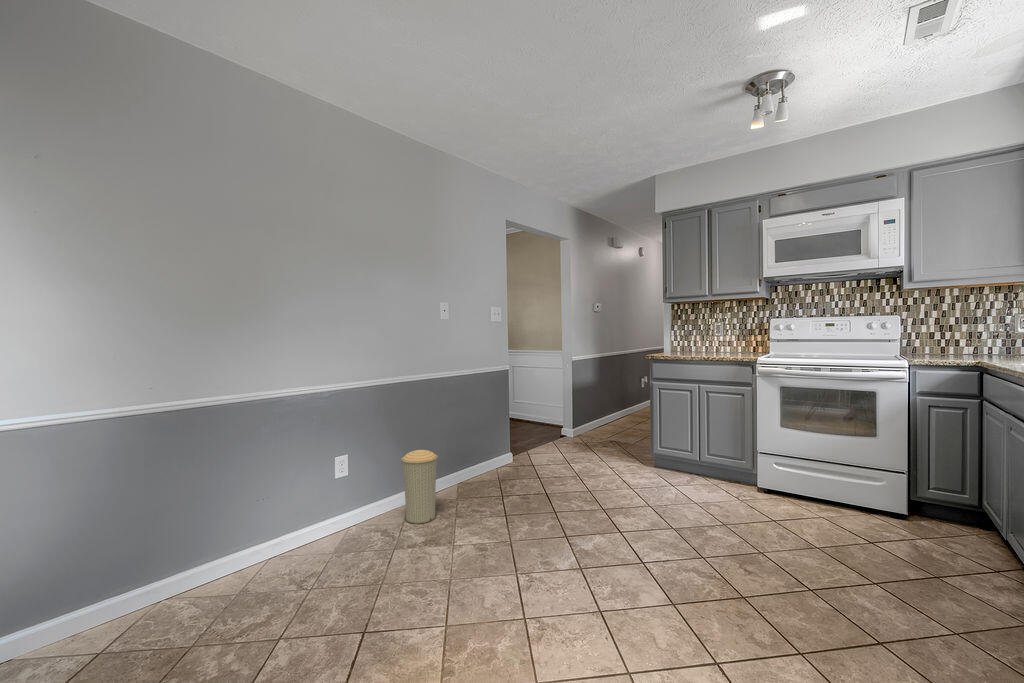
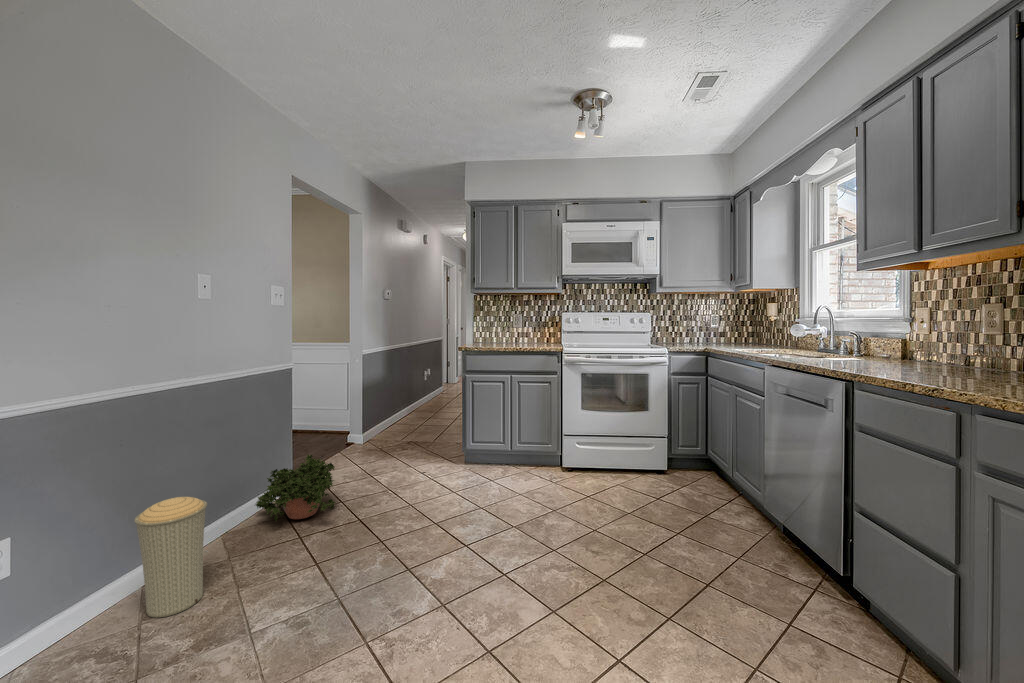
potted plant: none [473,438,530,486] -> present [256,454,336,520]

